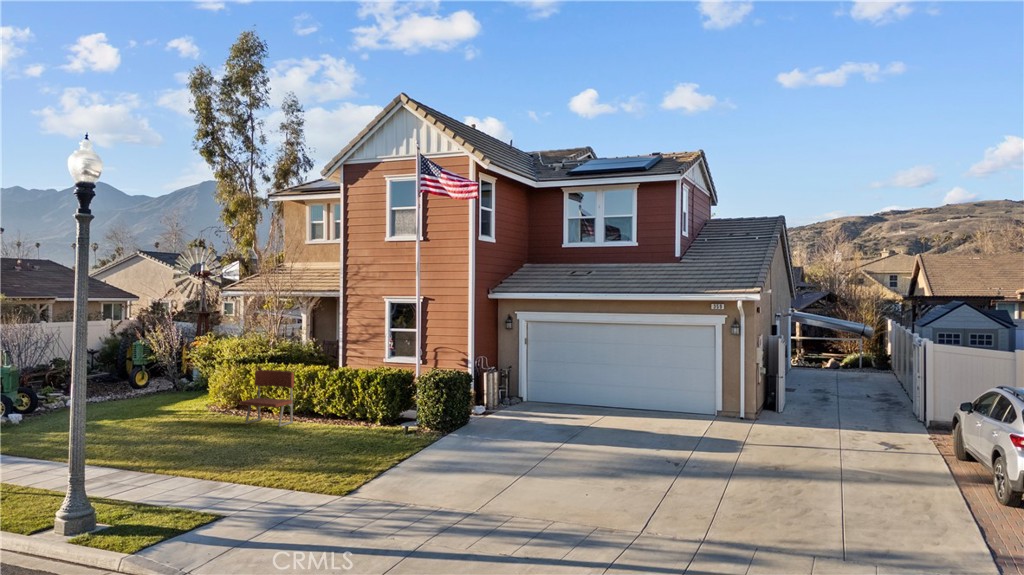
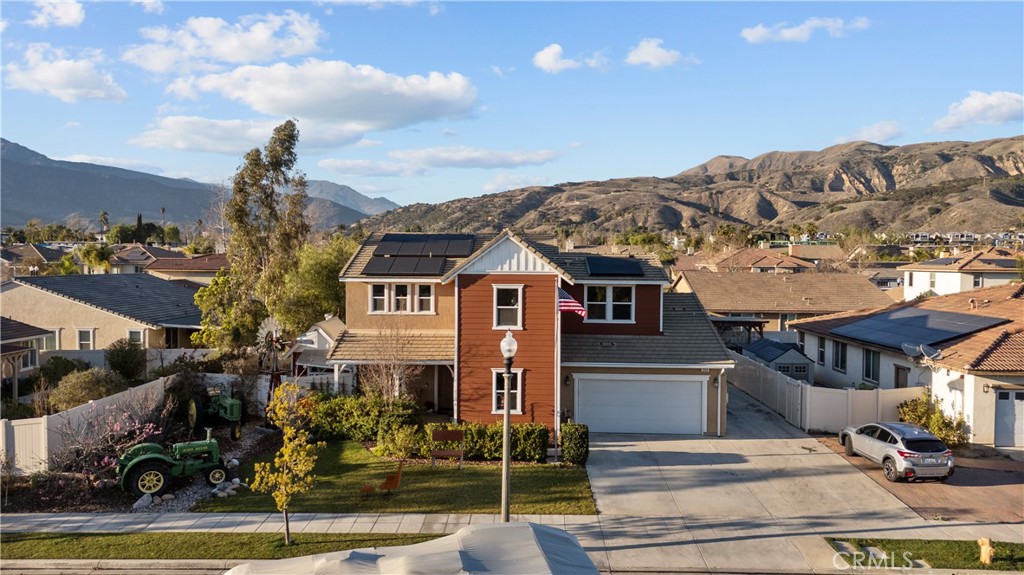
lounge chair: none [90,395,150,448] -> present [360,460,404,498]

